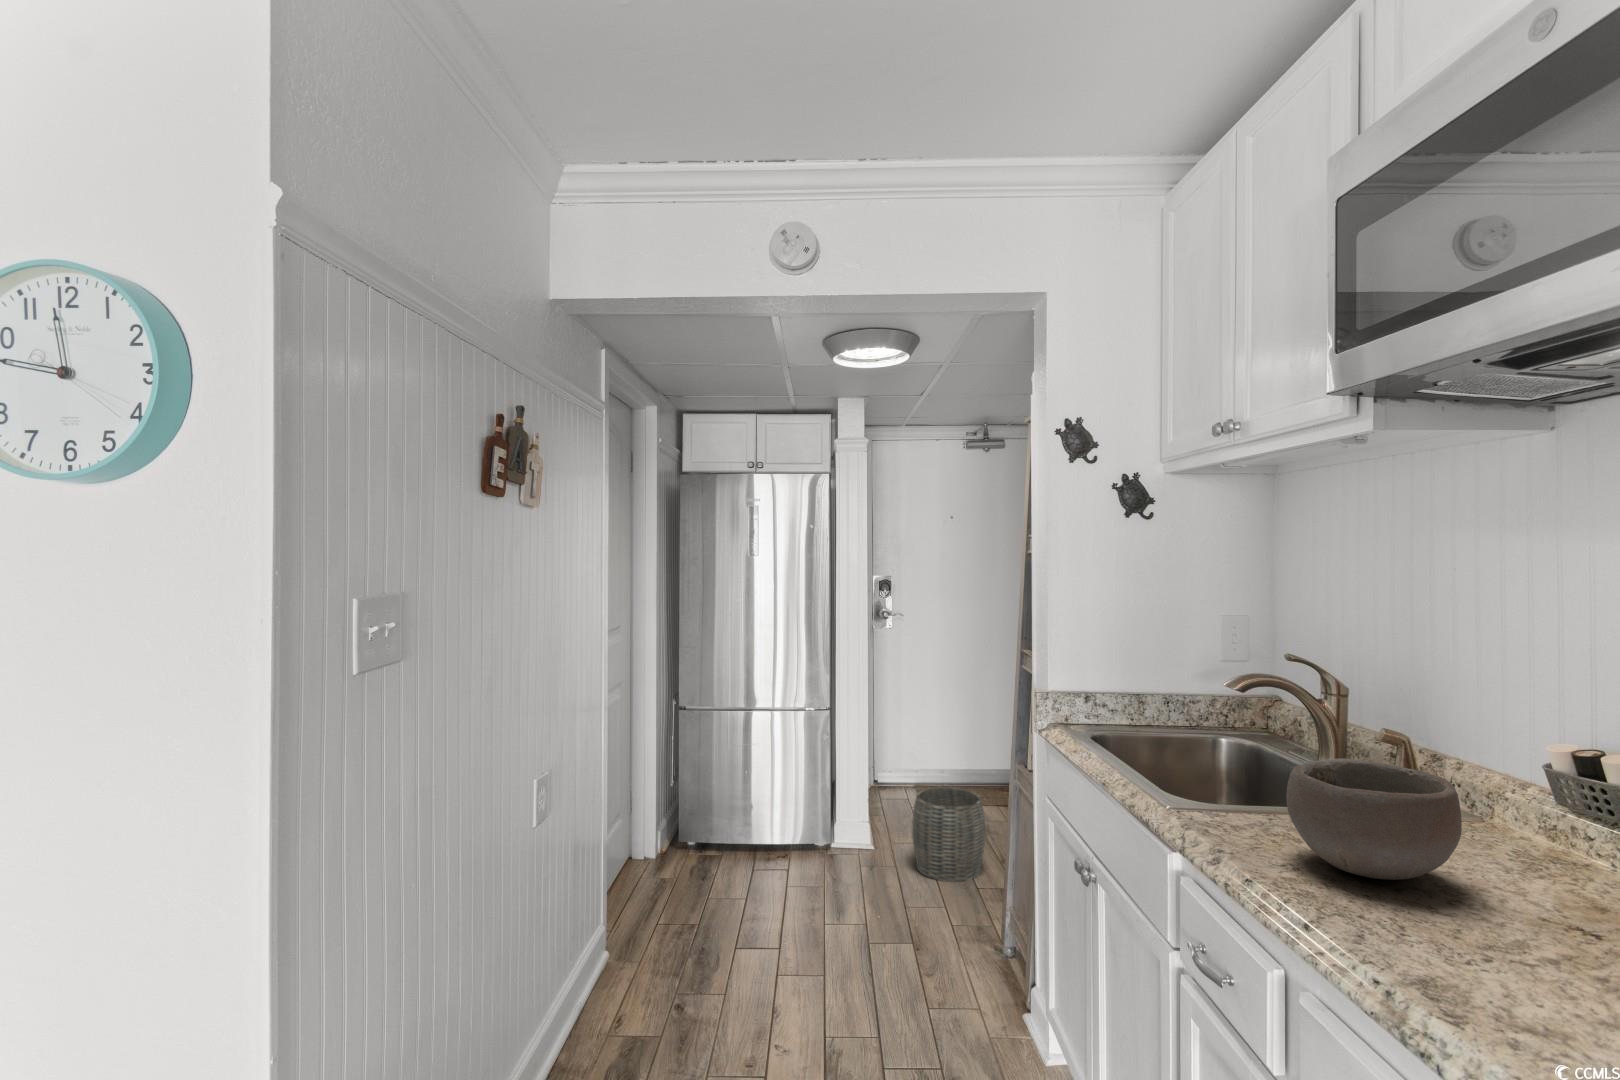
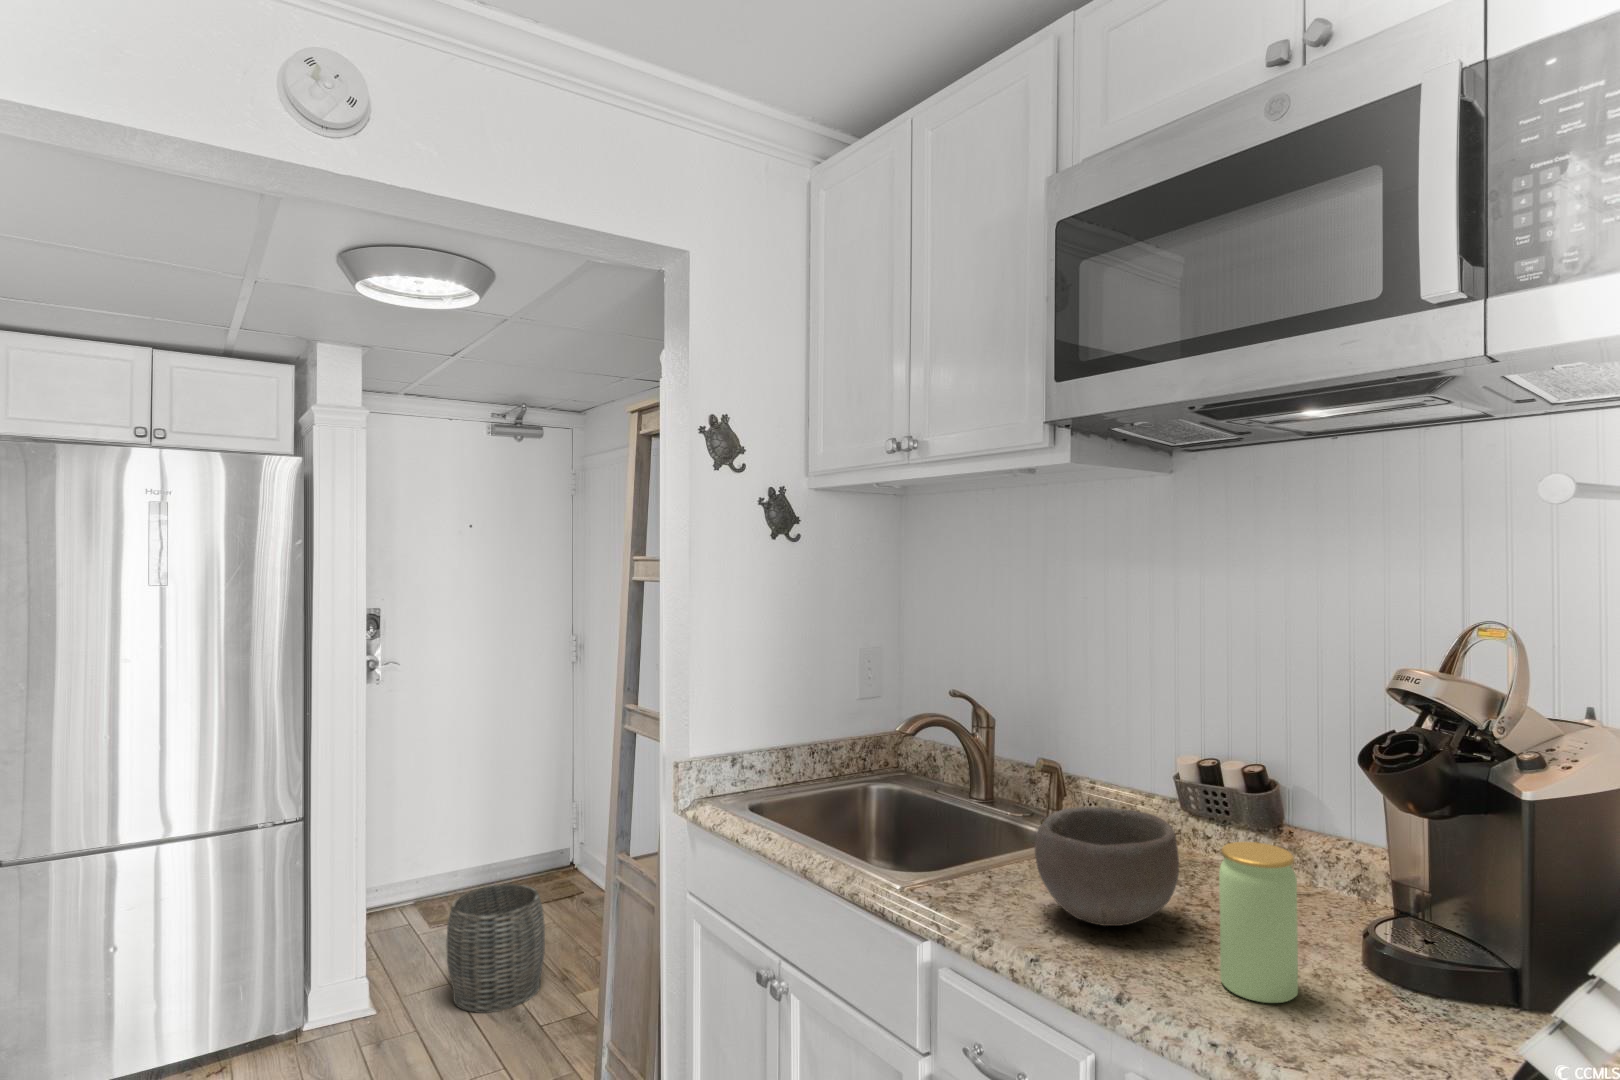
jar: none [1449,800,1553,982] -> present [1219,842,1298,1003]

